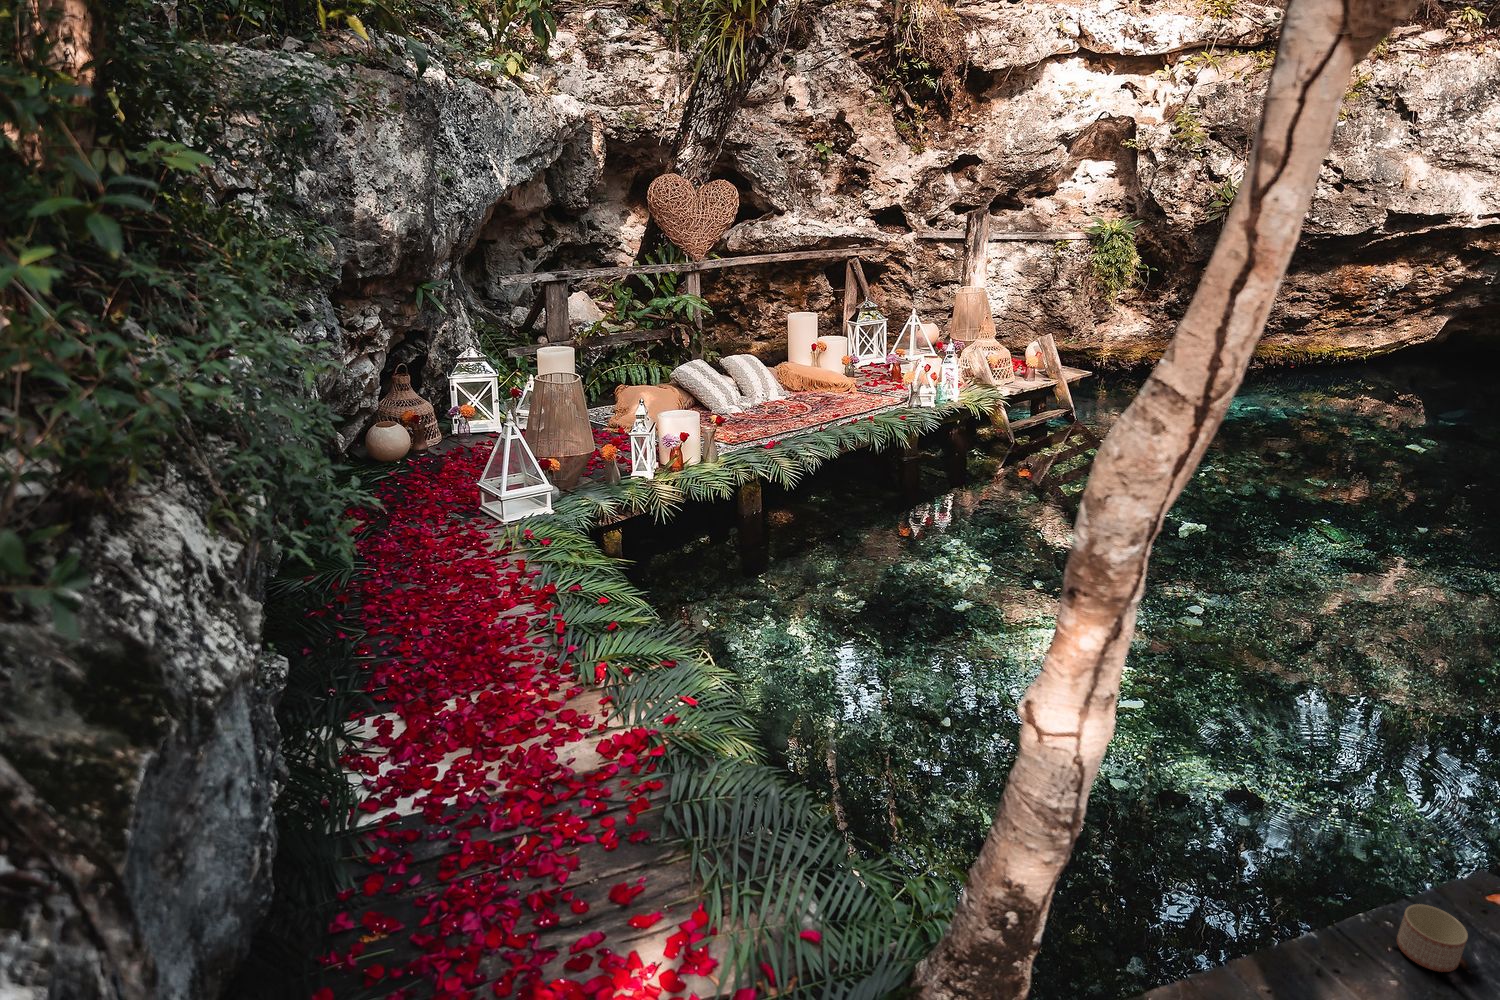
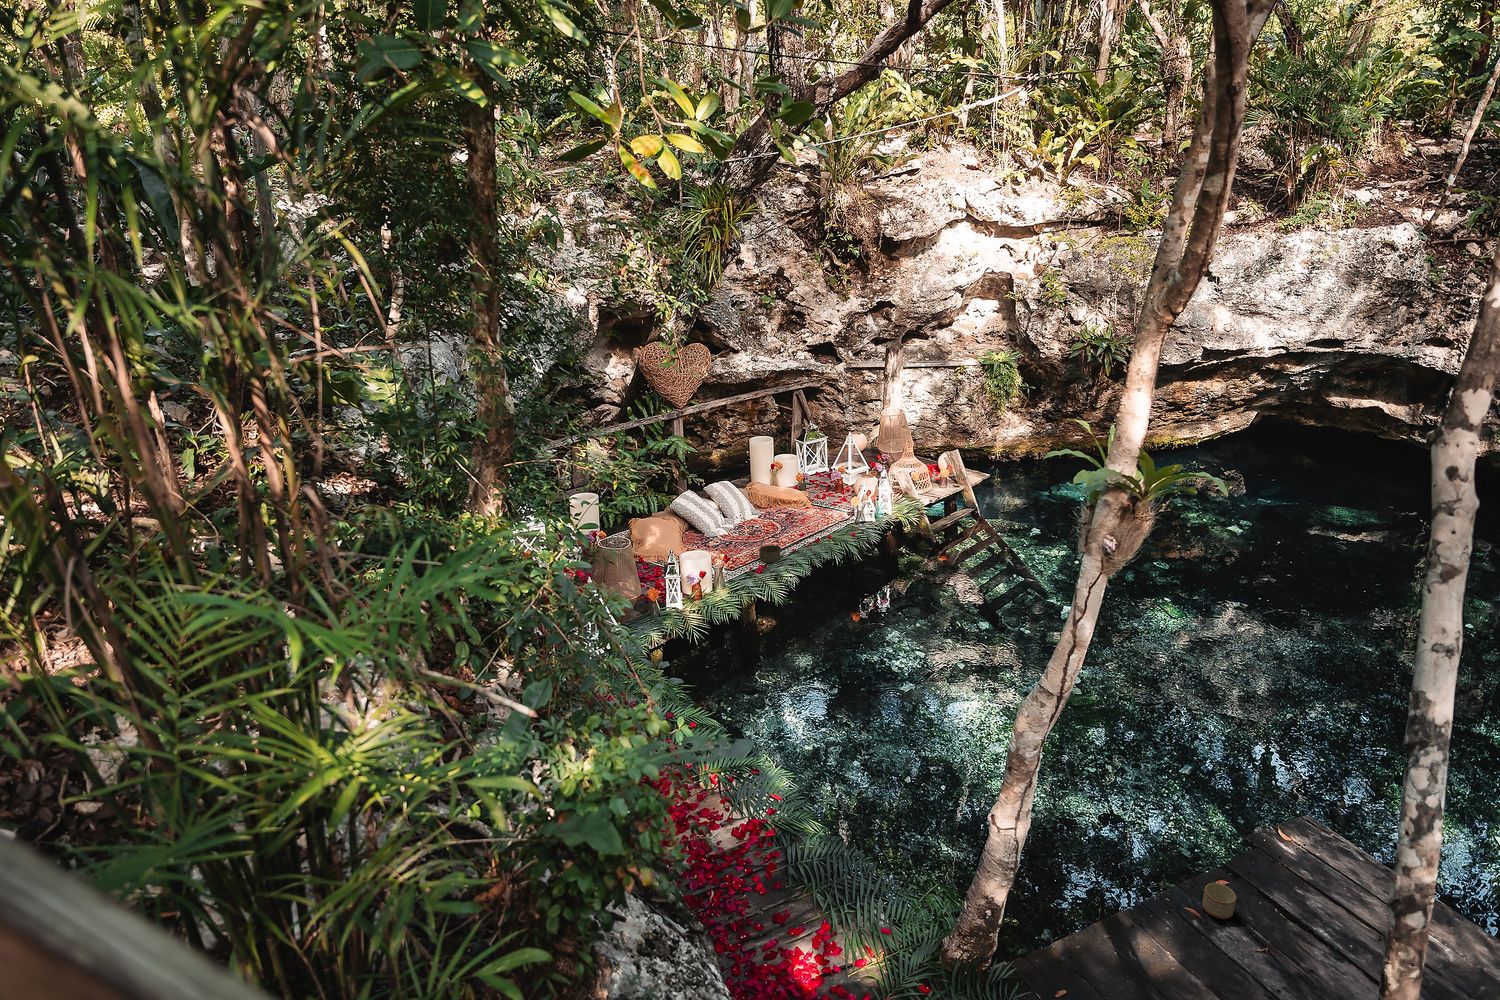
basket: none [770,398,799,439] -> present [759,531,781,563]

